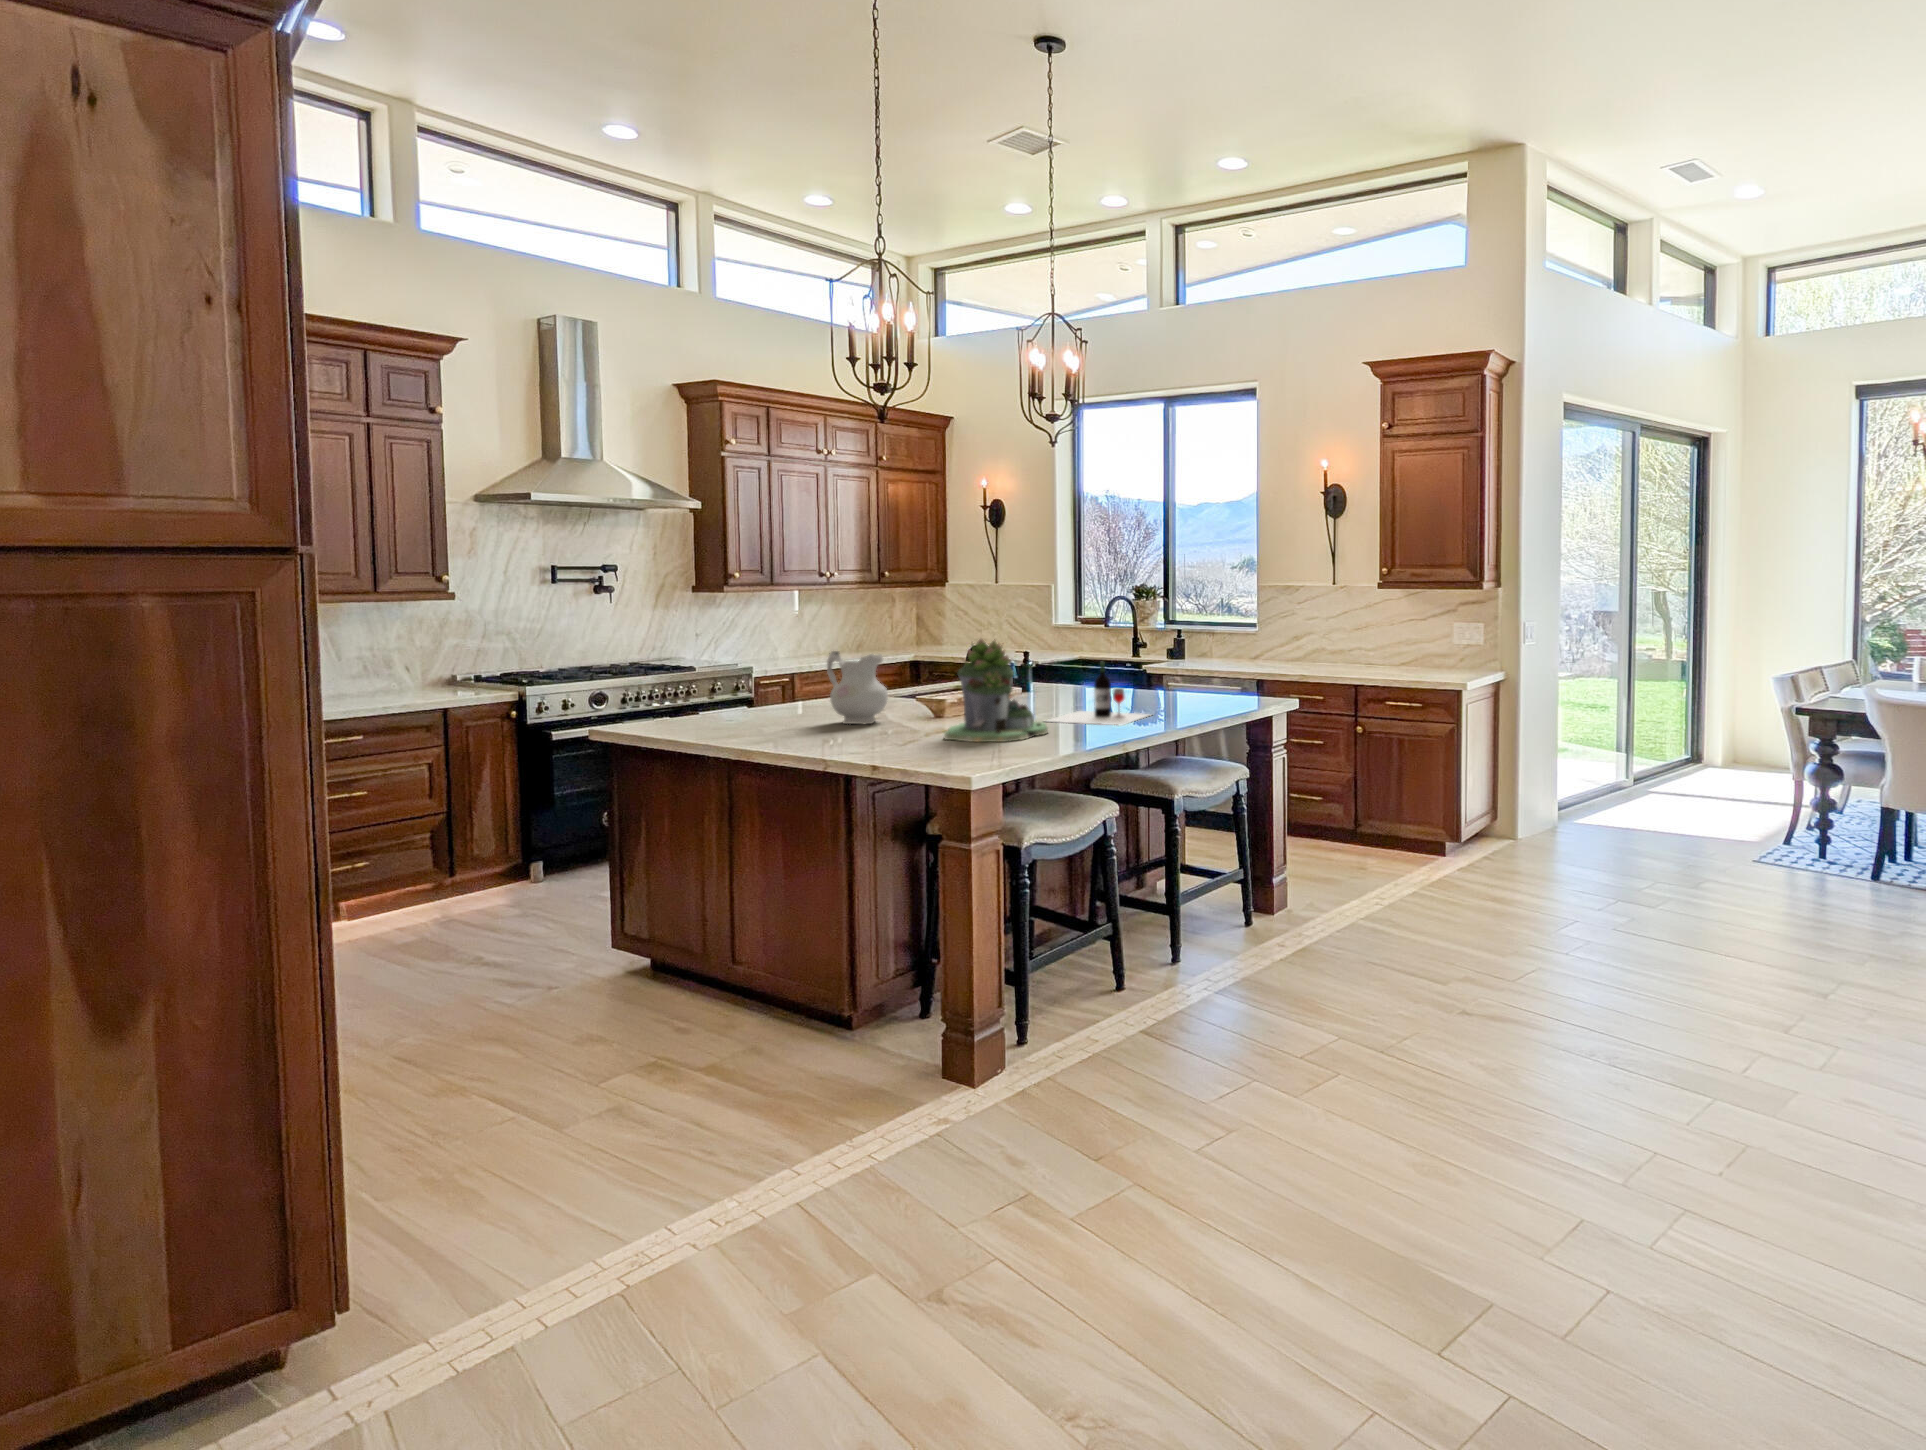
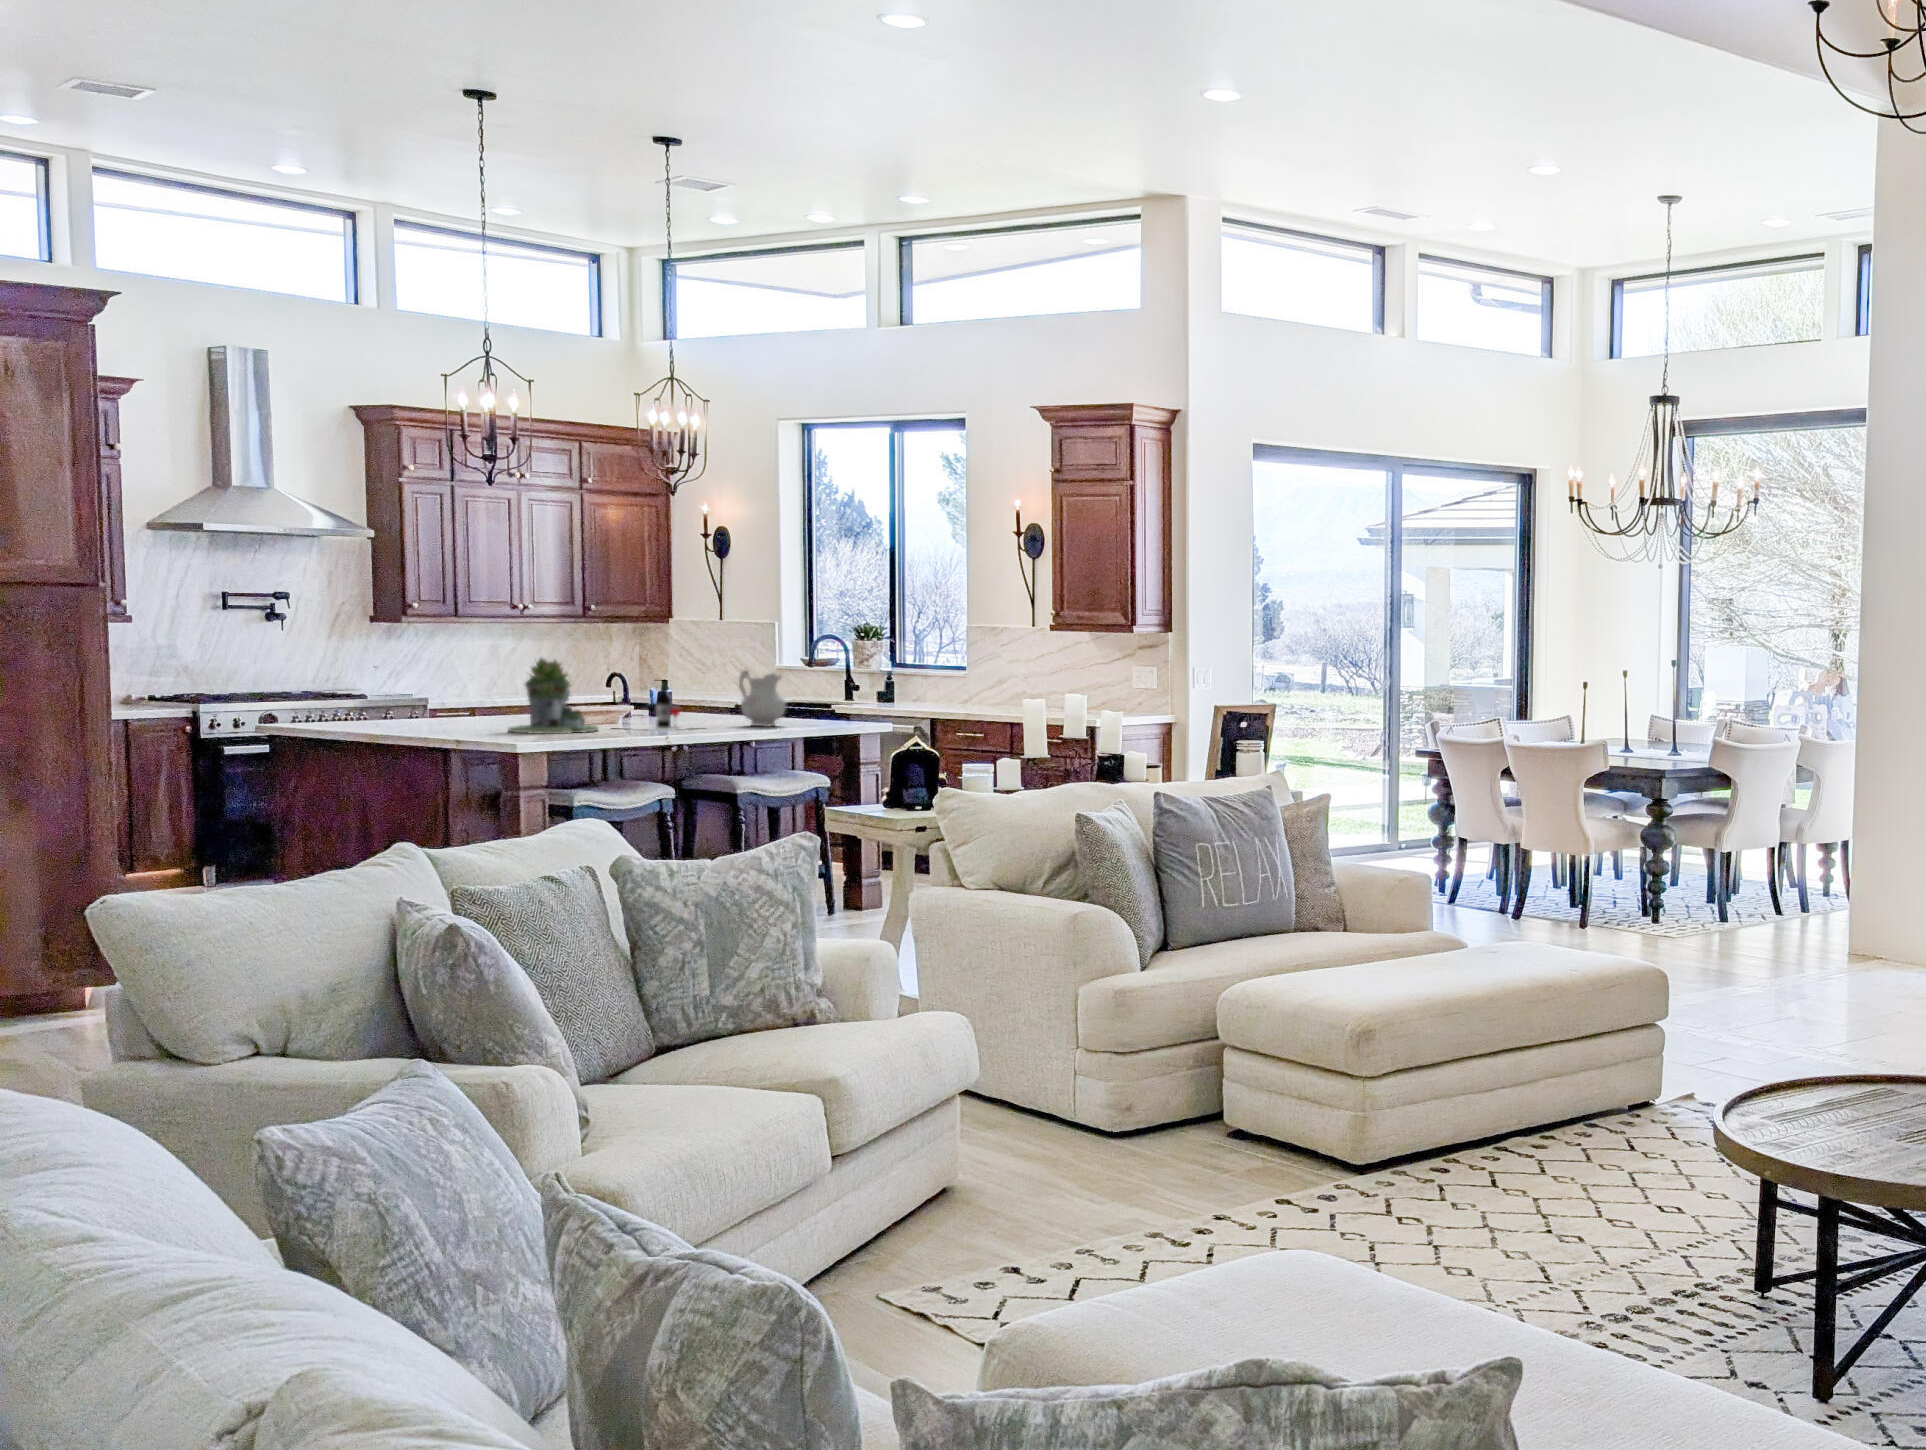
ceramic pitcher: present [827,651,888,724] -> present [739,671,786,726]

